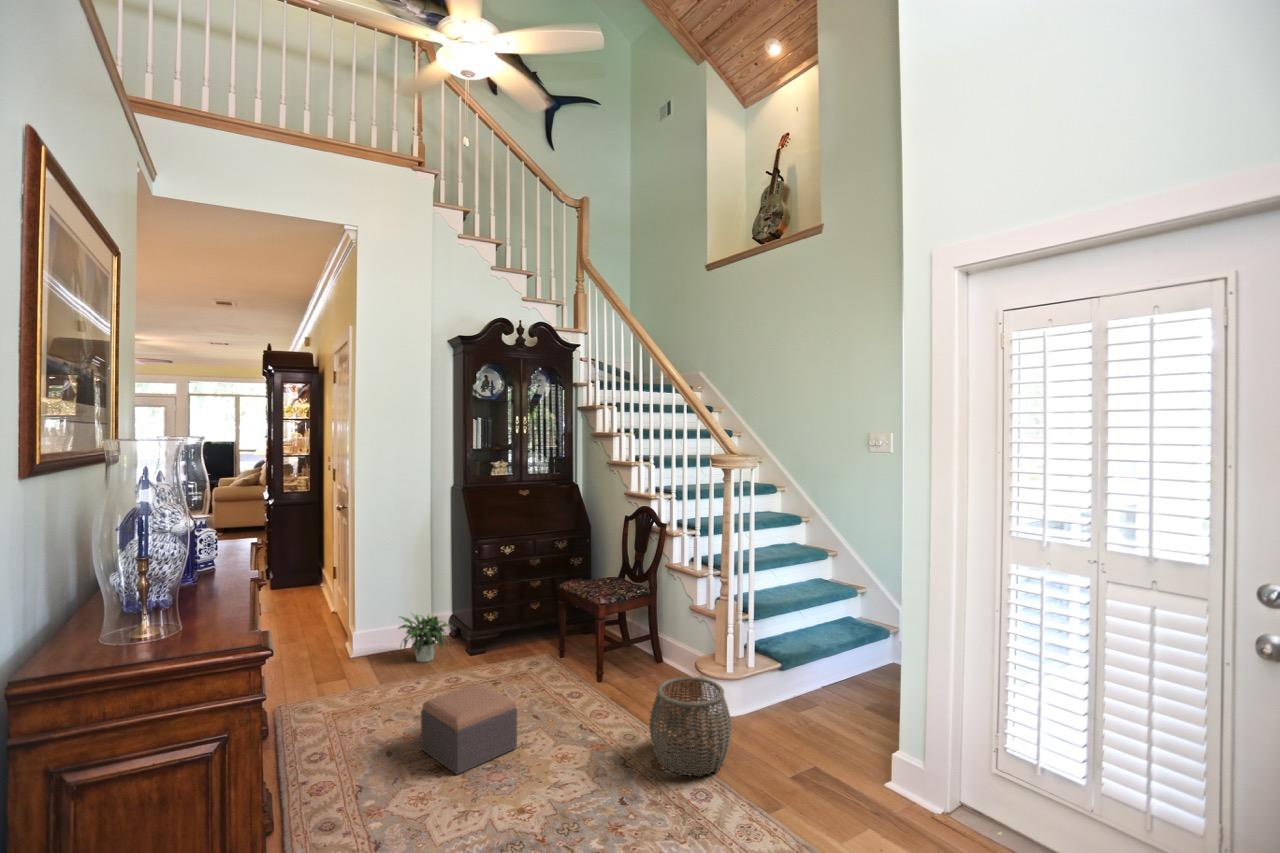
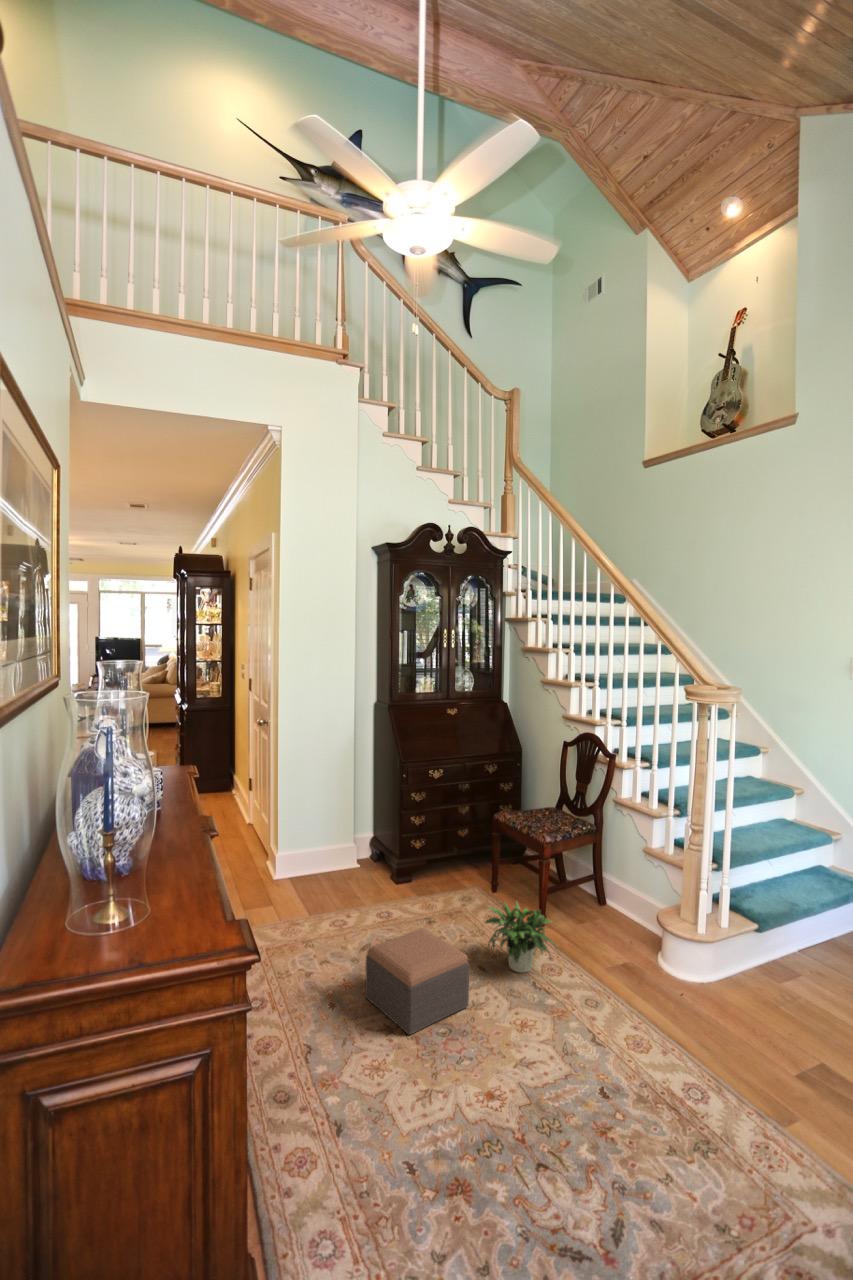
potted plant: present [399,615,449,662] -> present [485,899,557,973]
woven basket: present [649,677,732,776] -> none [623,943,726,1068]

